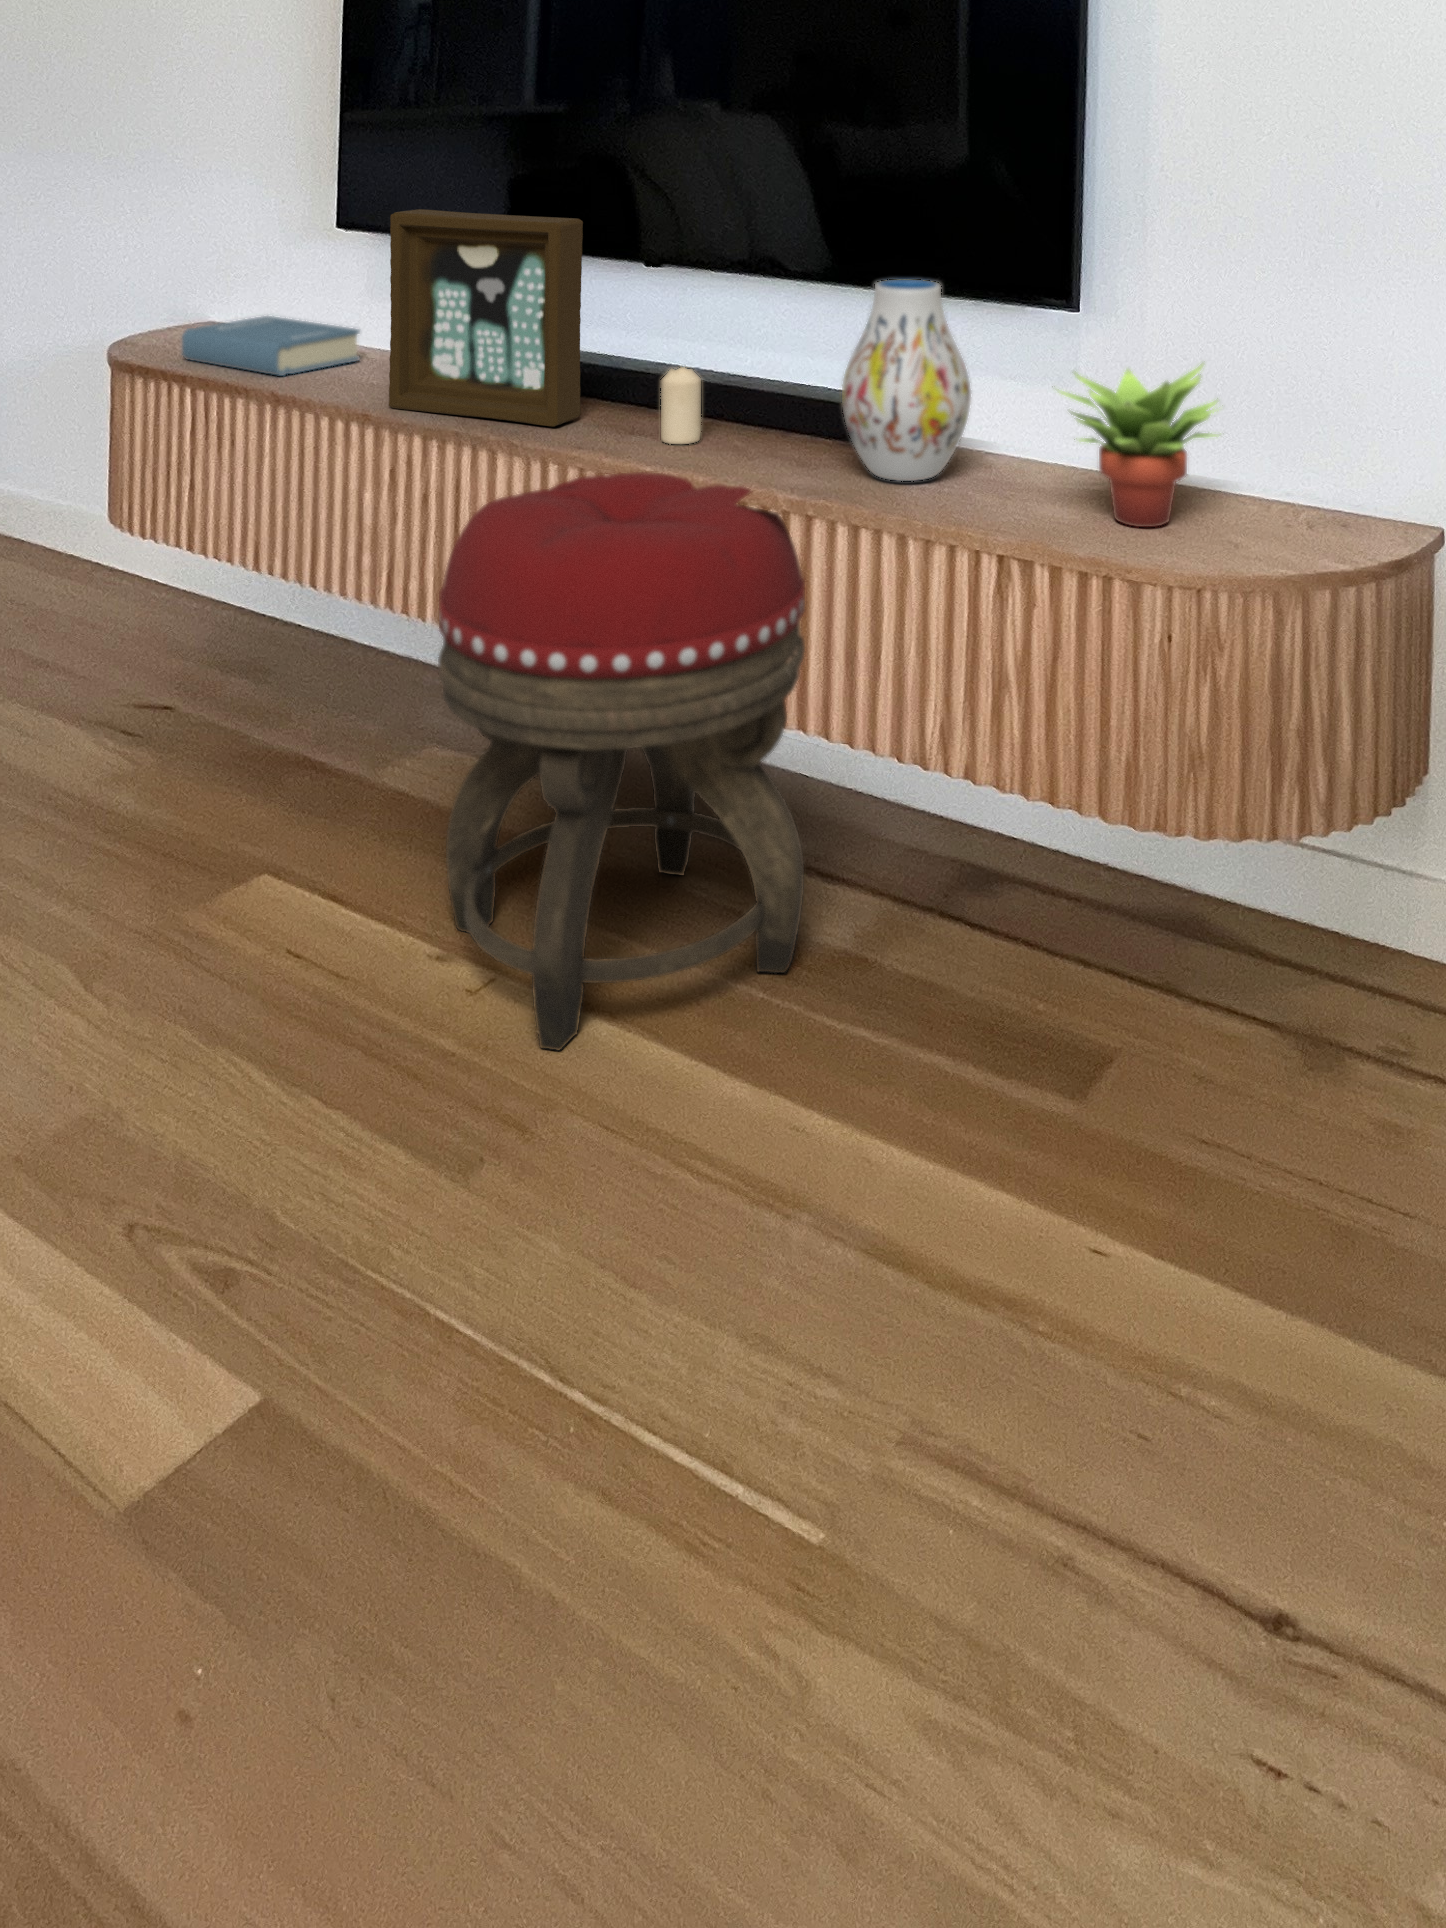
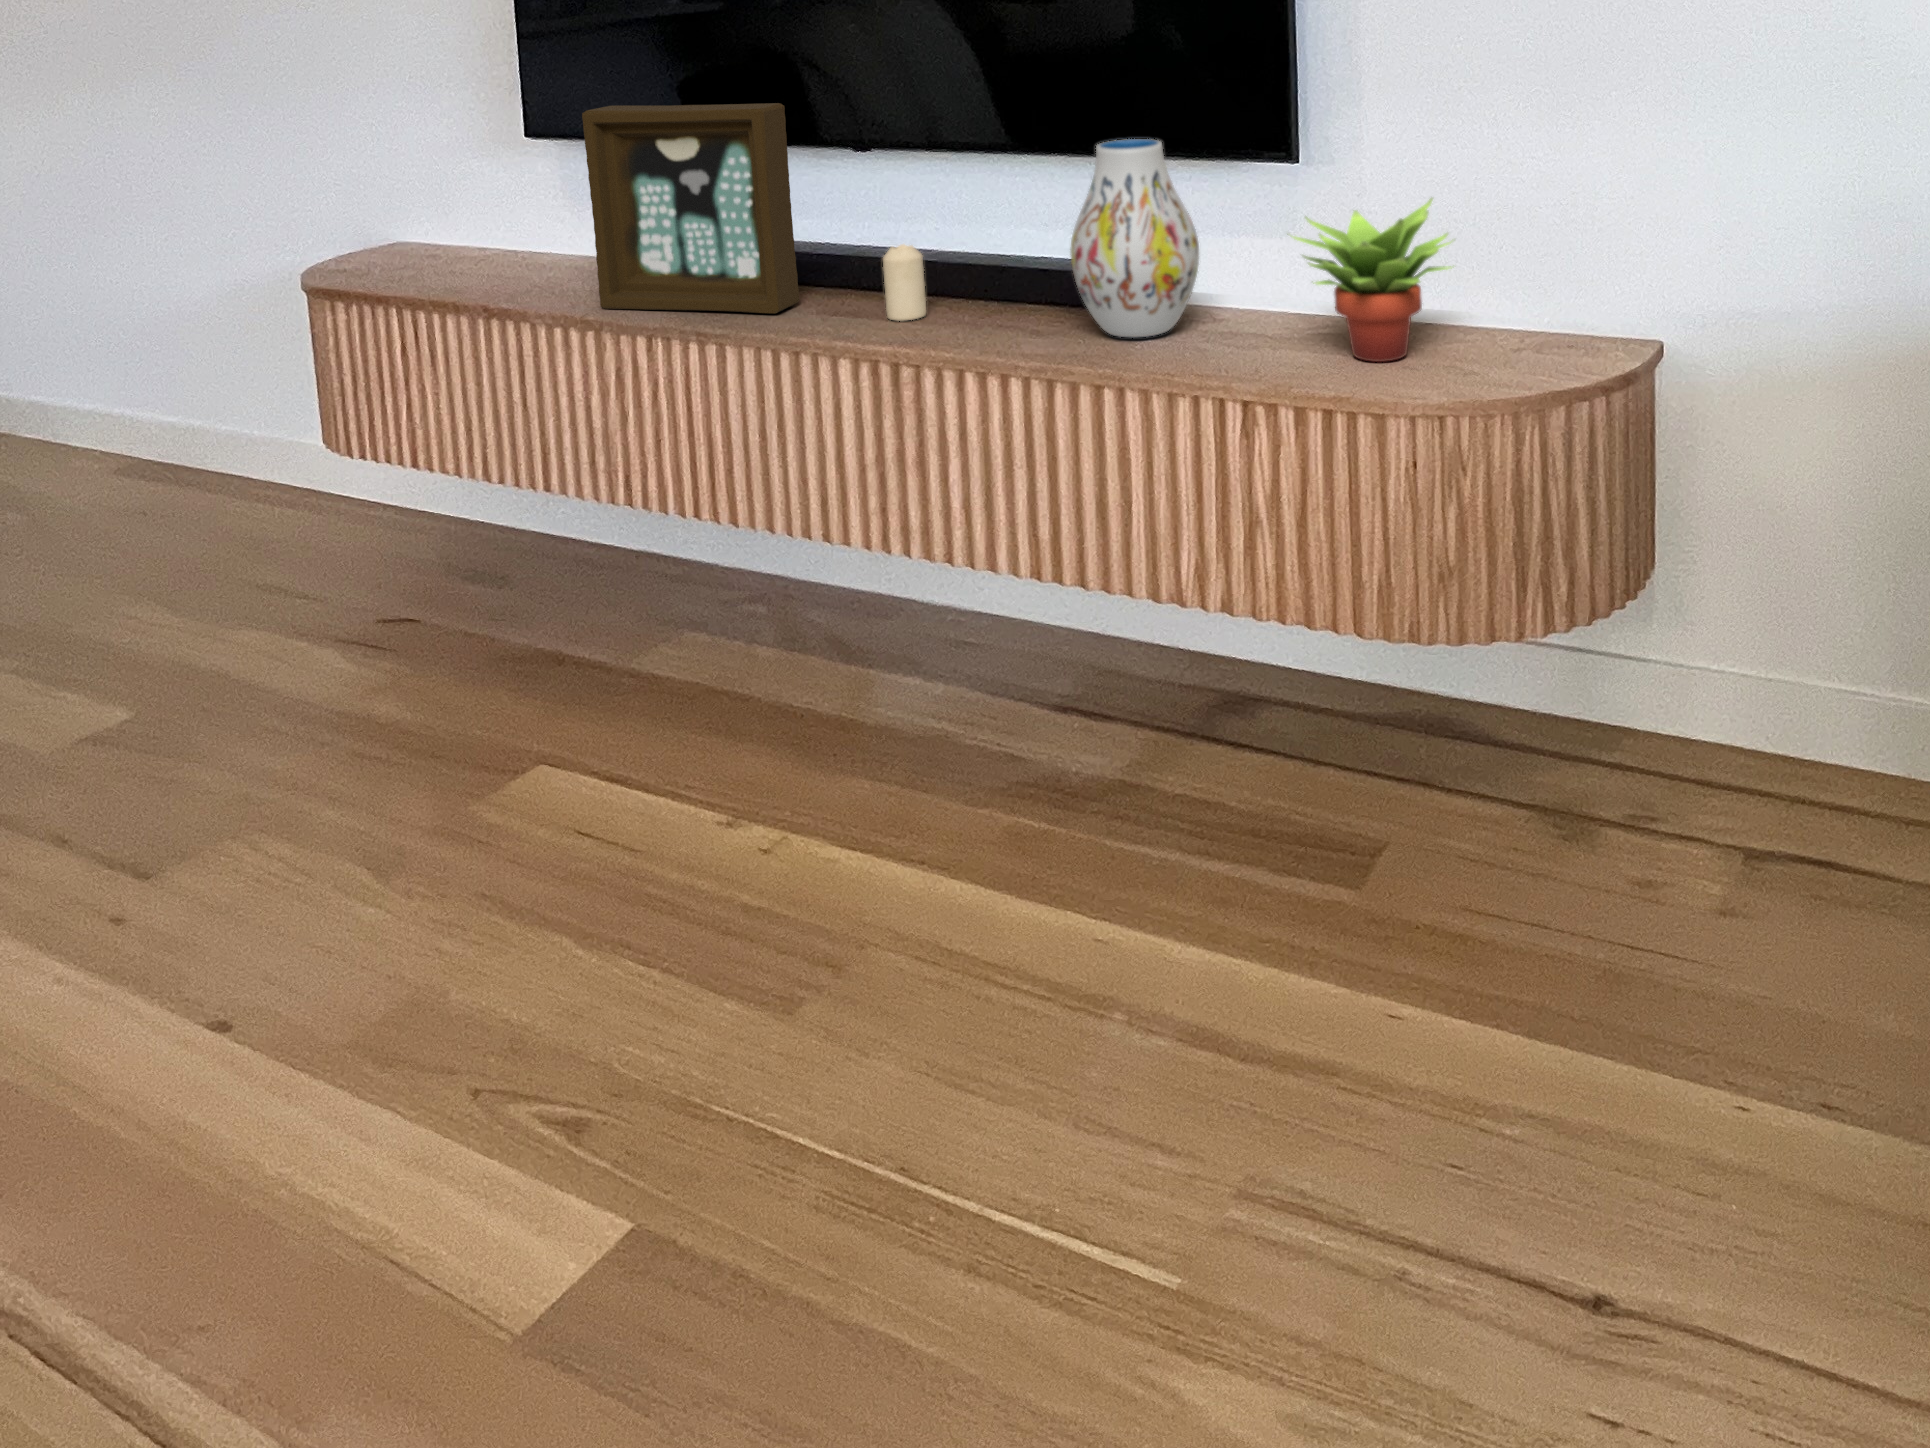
hardback book: present [182,316,359,376] -> none [367,227,557,286]
footstool: present [438,472,805,1051] -> none [689,350,1075,901]

